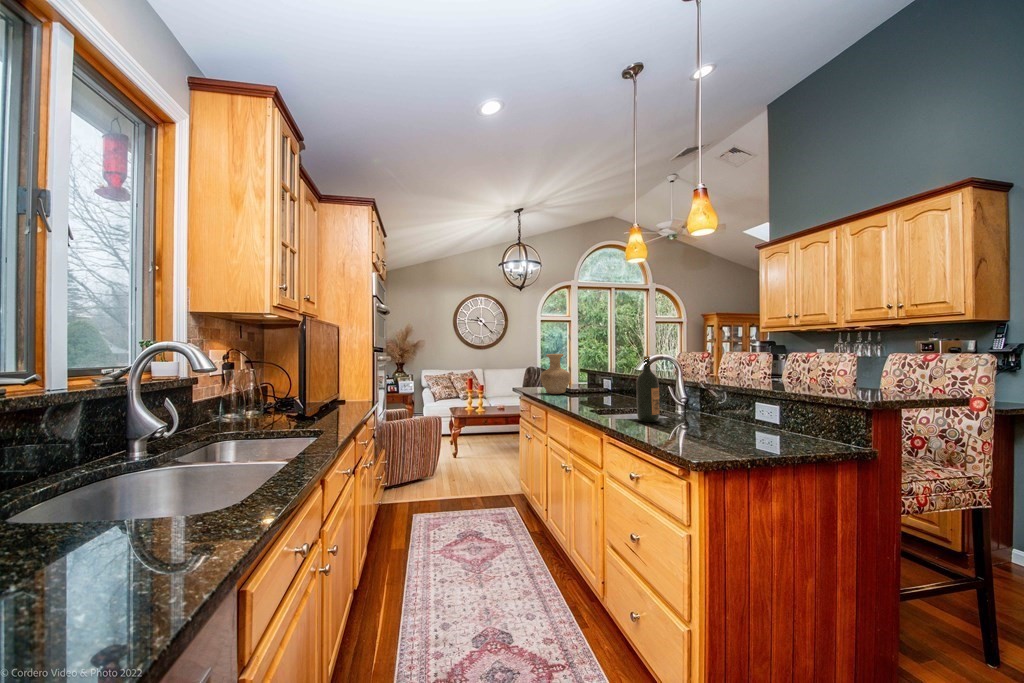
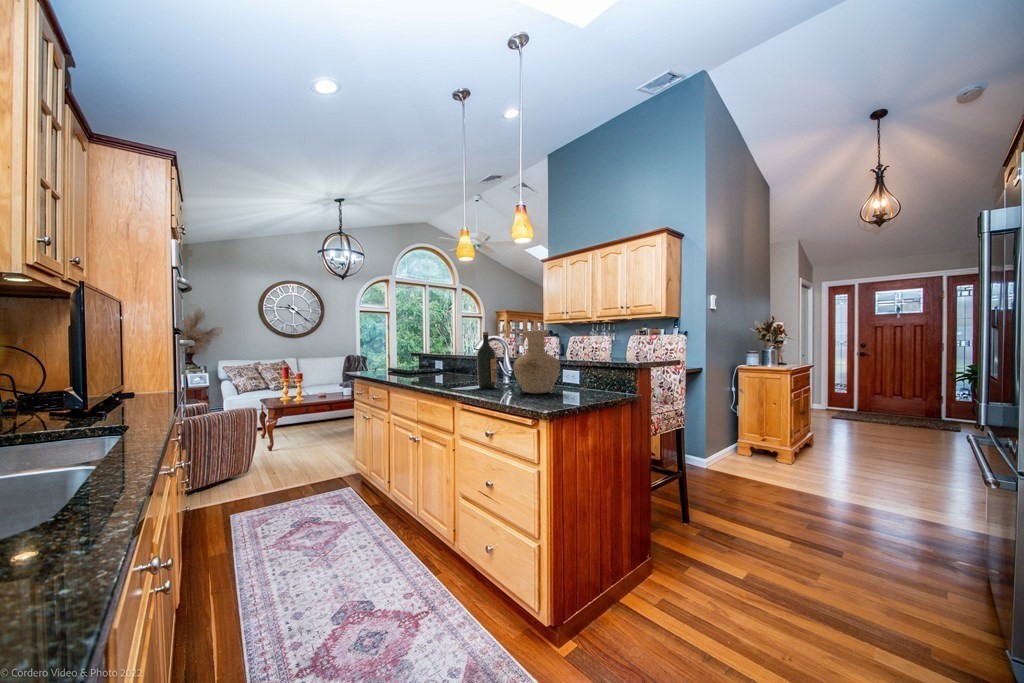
vase: present [541,354,570,394] -> present [513,330,560,394]

